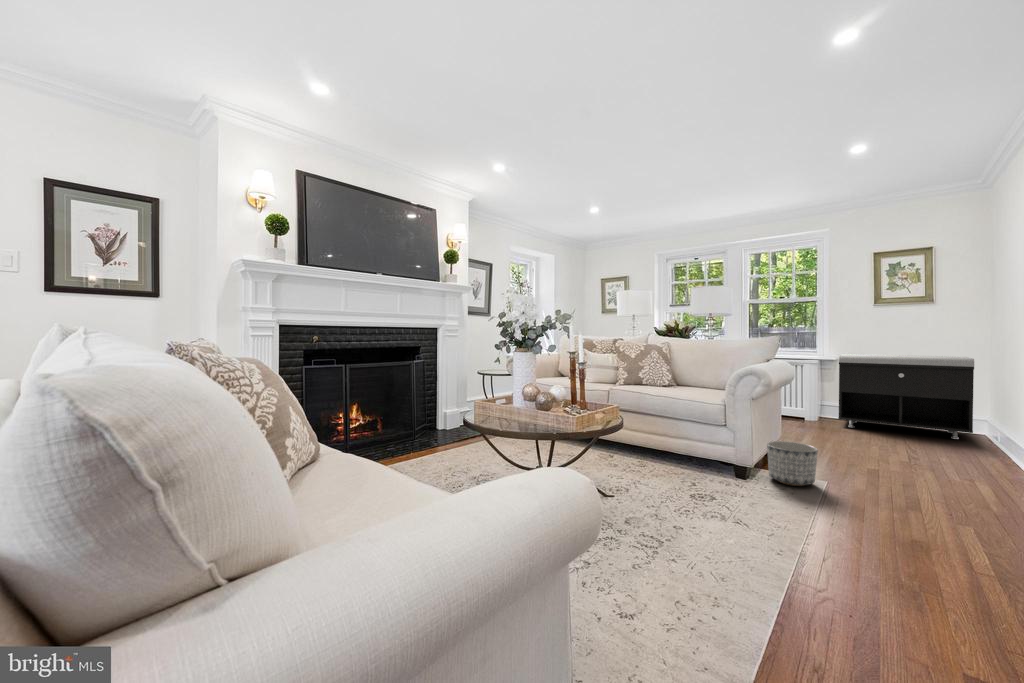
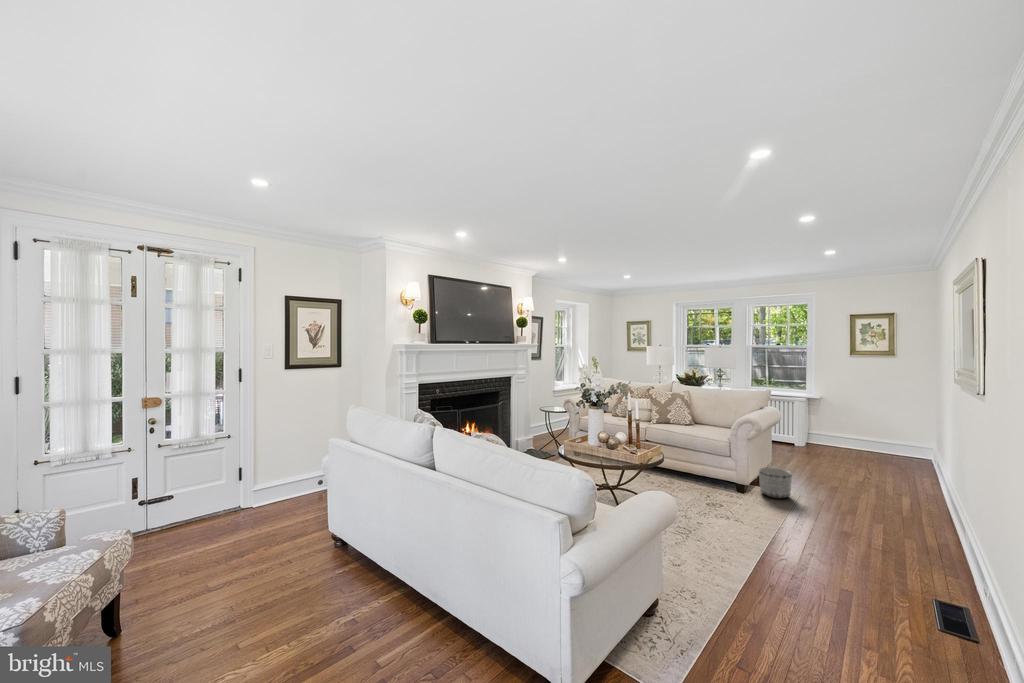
storage bench: present [838,354,974,439] -> none [821,394,918,463]

